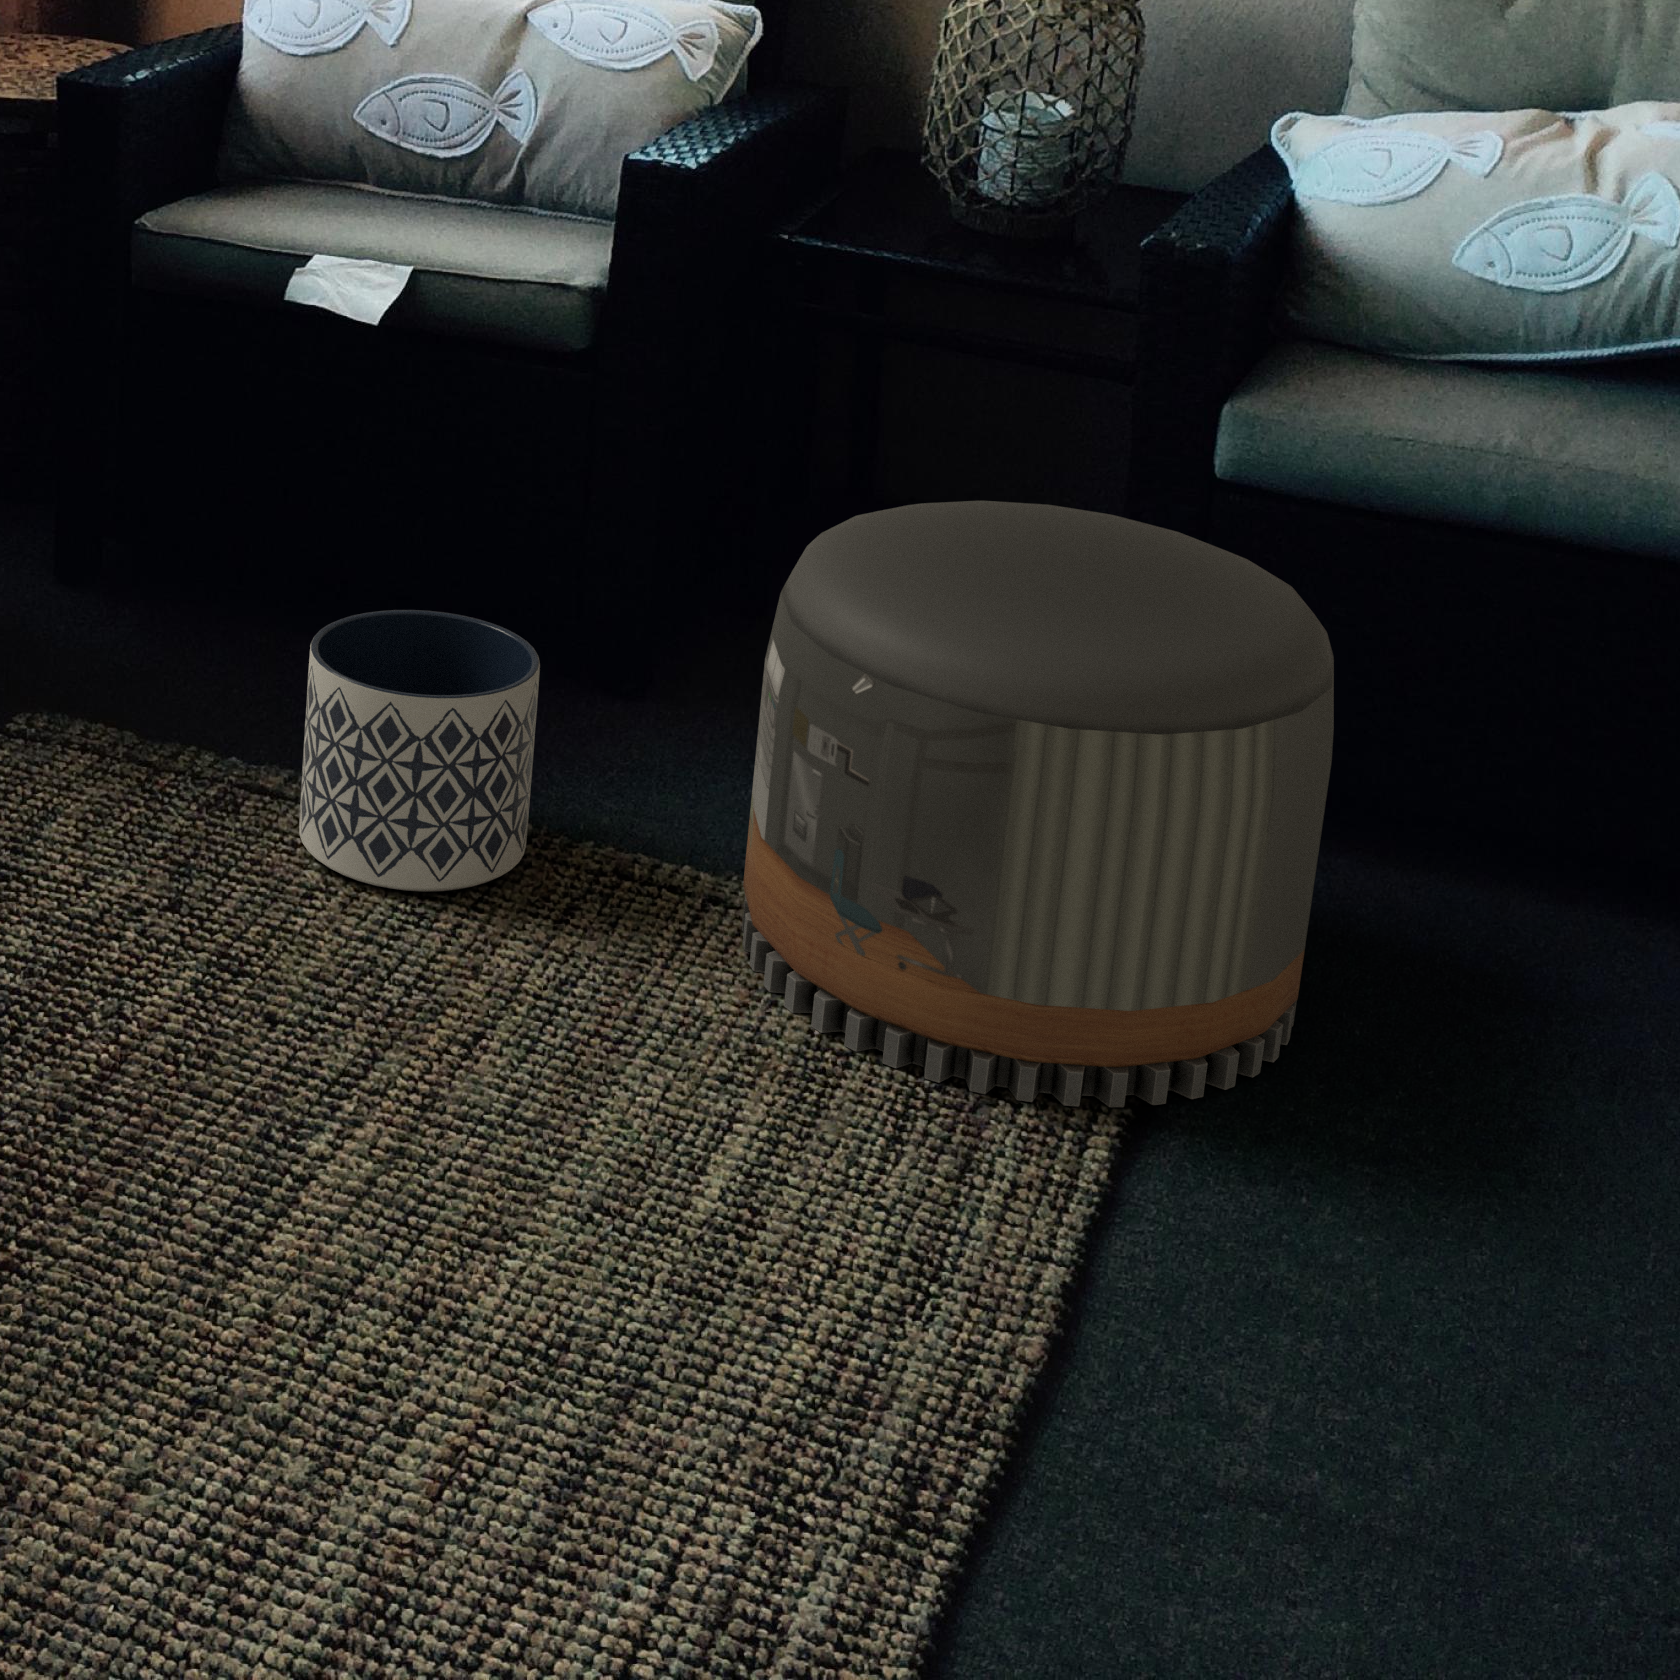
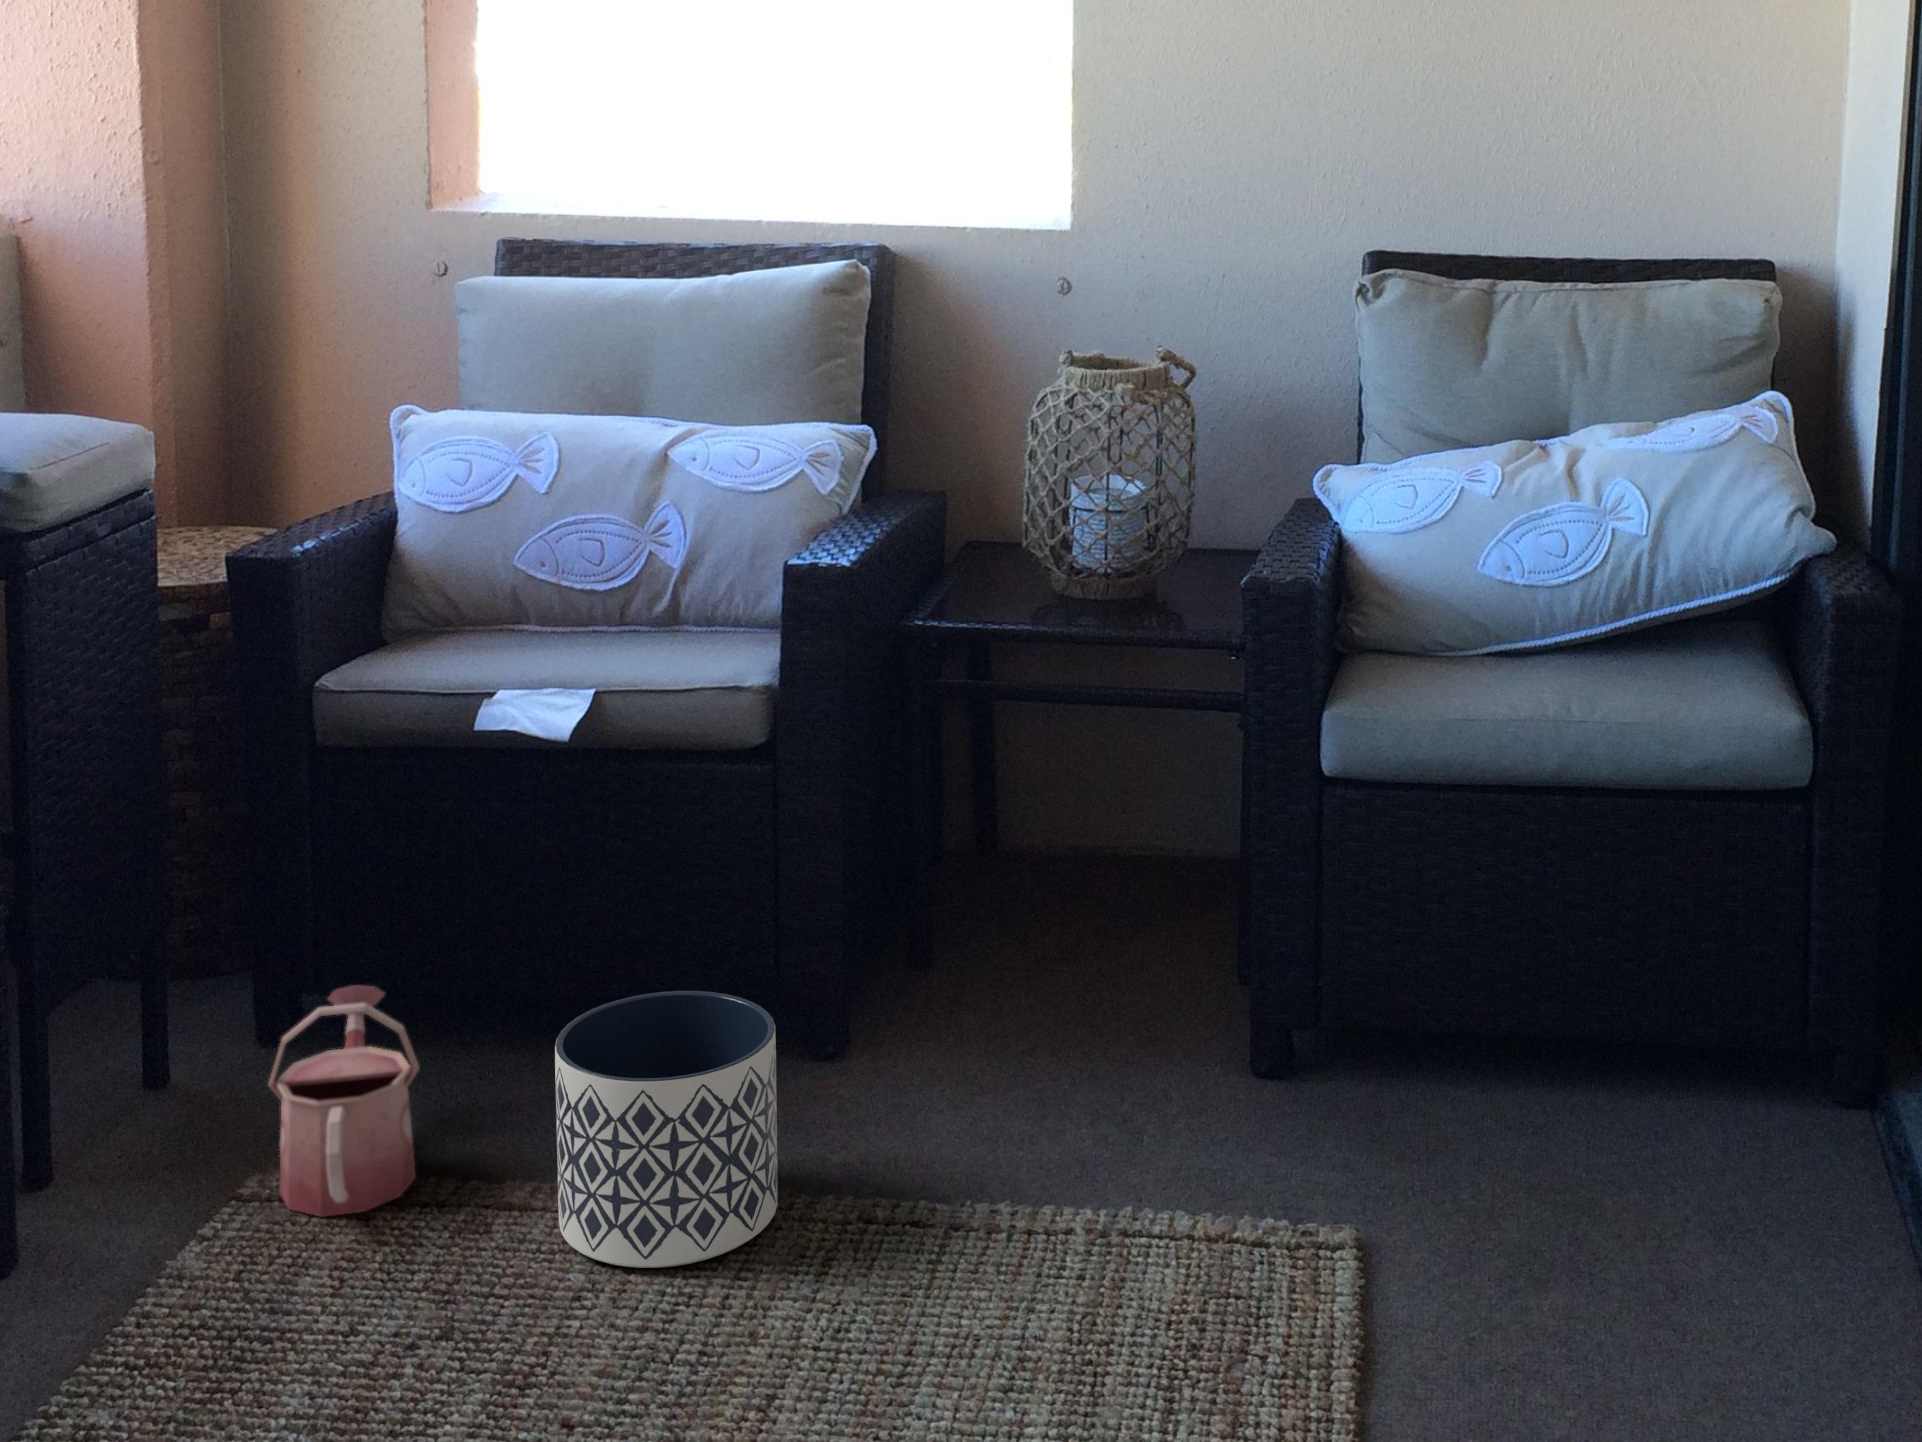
pouf: present [742,501,1334,1107] -> none [984,806,1469,1349]
watering can: none [33,554,180,779] -> present [268,986,419,1217]

